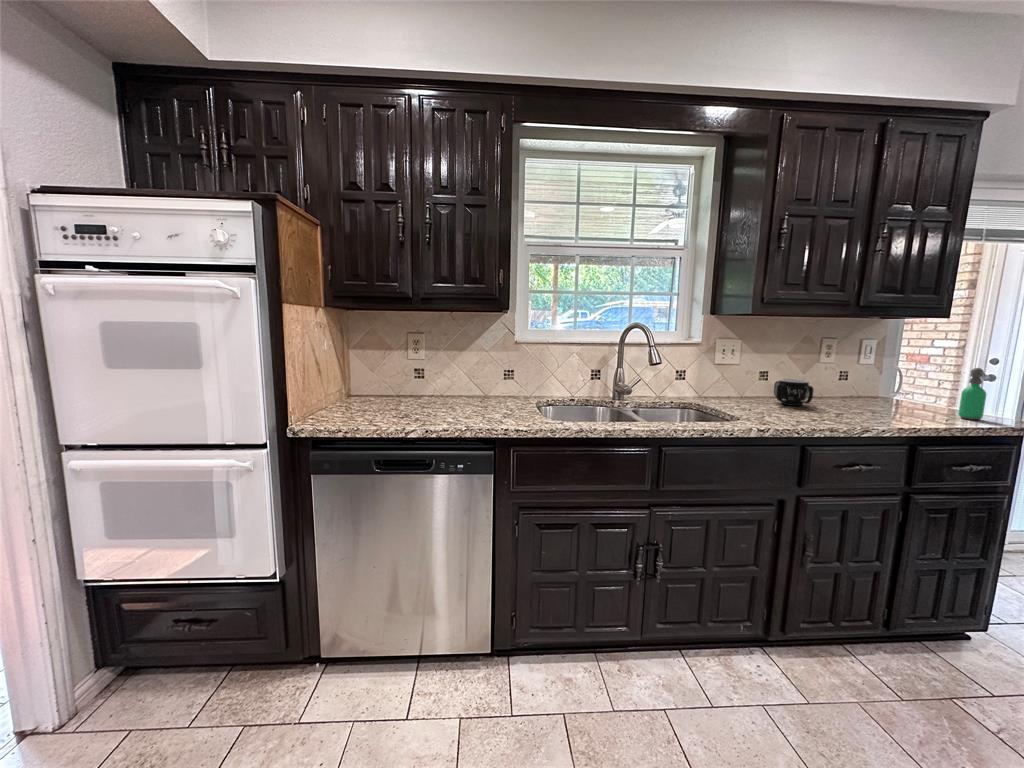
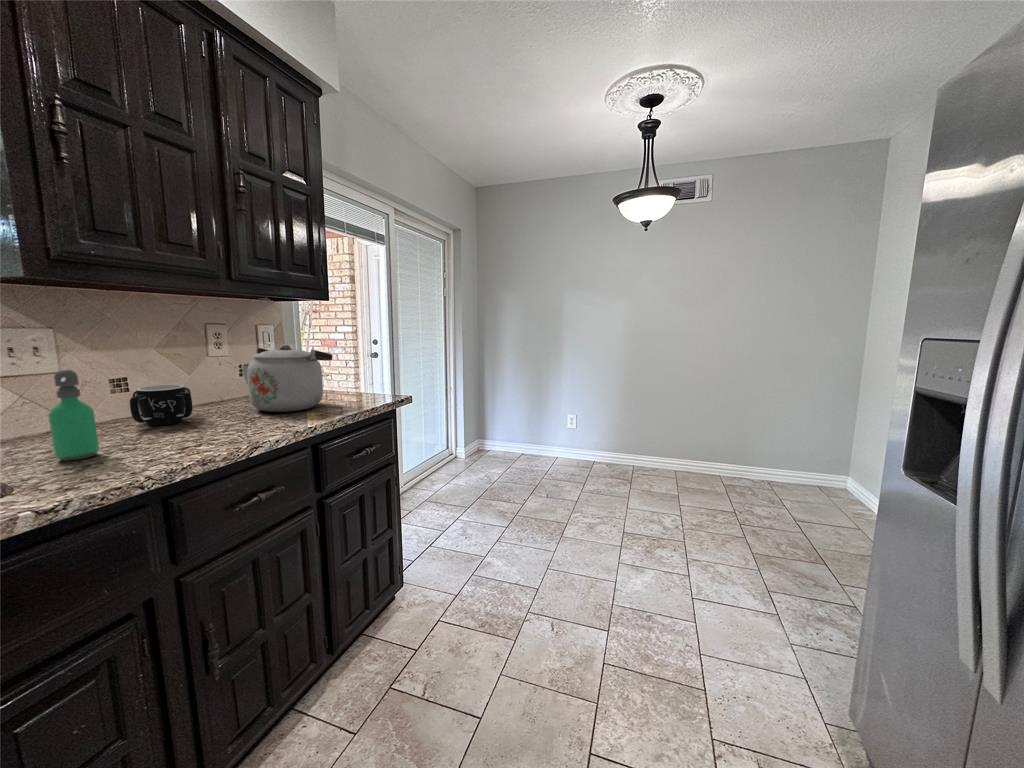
kettle: none [847,357,939,414] -> present [241,345,333,412]
soap dispenser: present [958,368,986,420] -> present [49,369,99,461]

